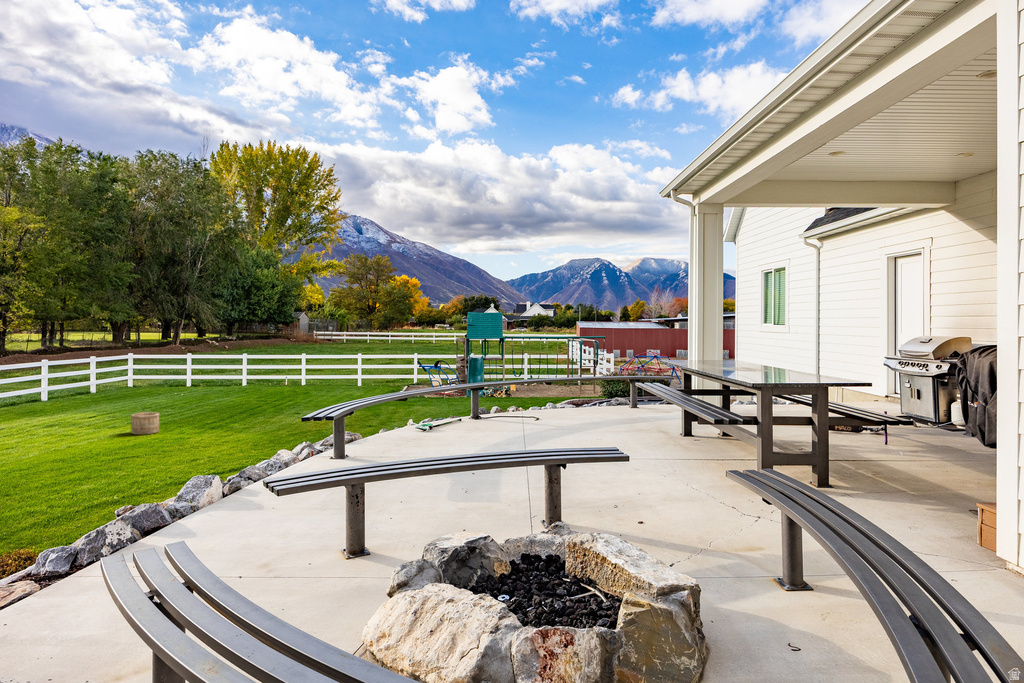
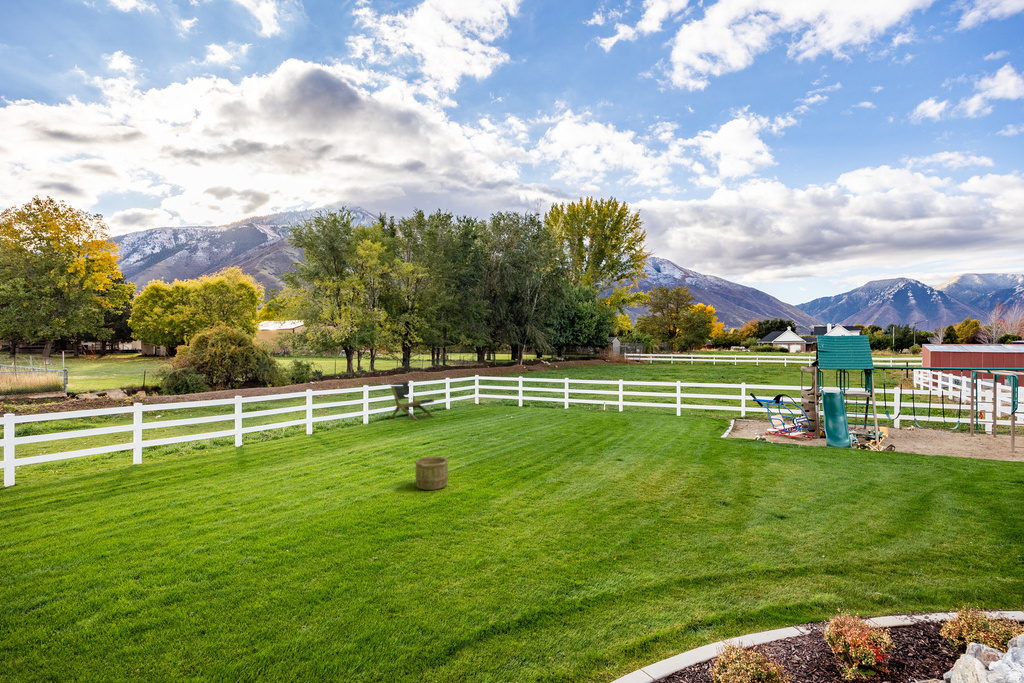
lounge chair: none [38,362,96,402] -> present [391,381,434,420]

